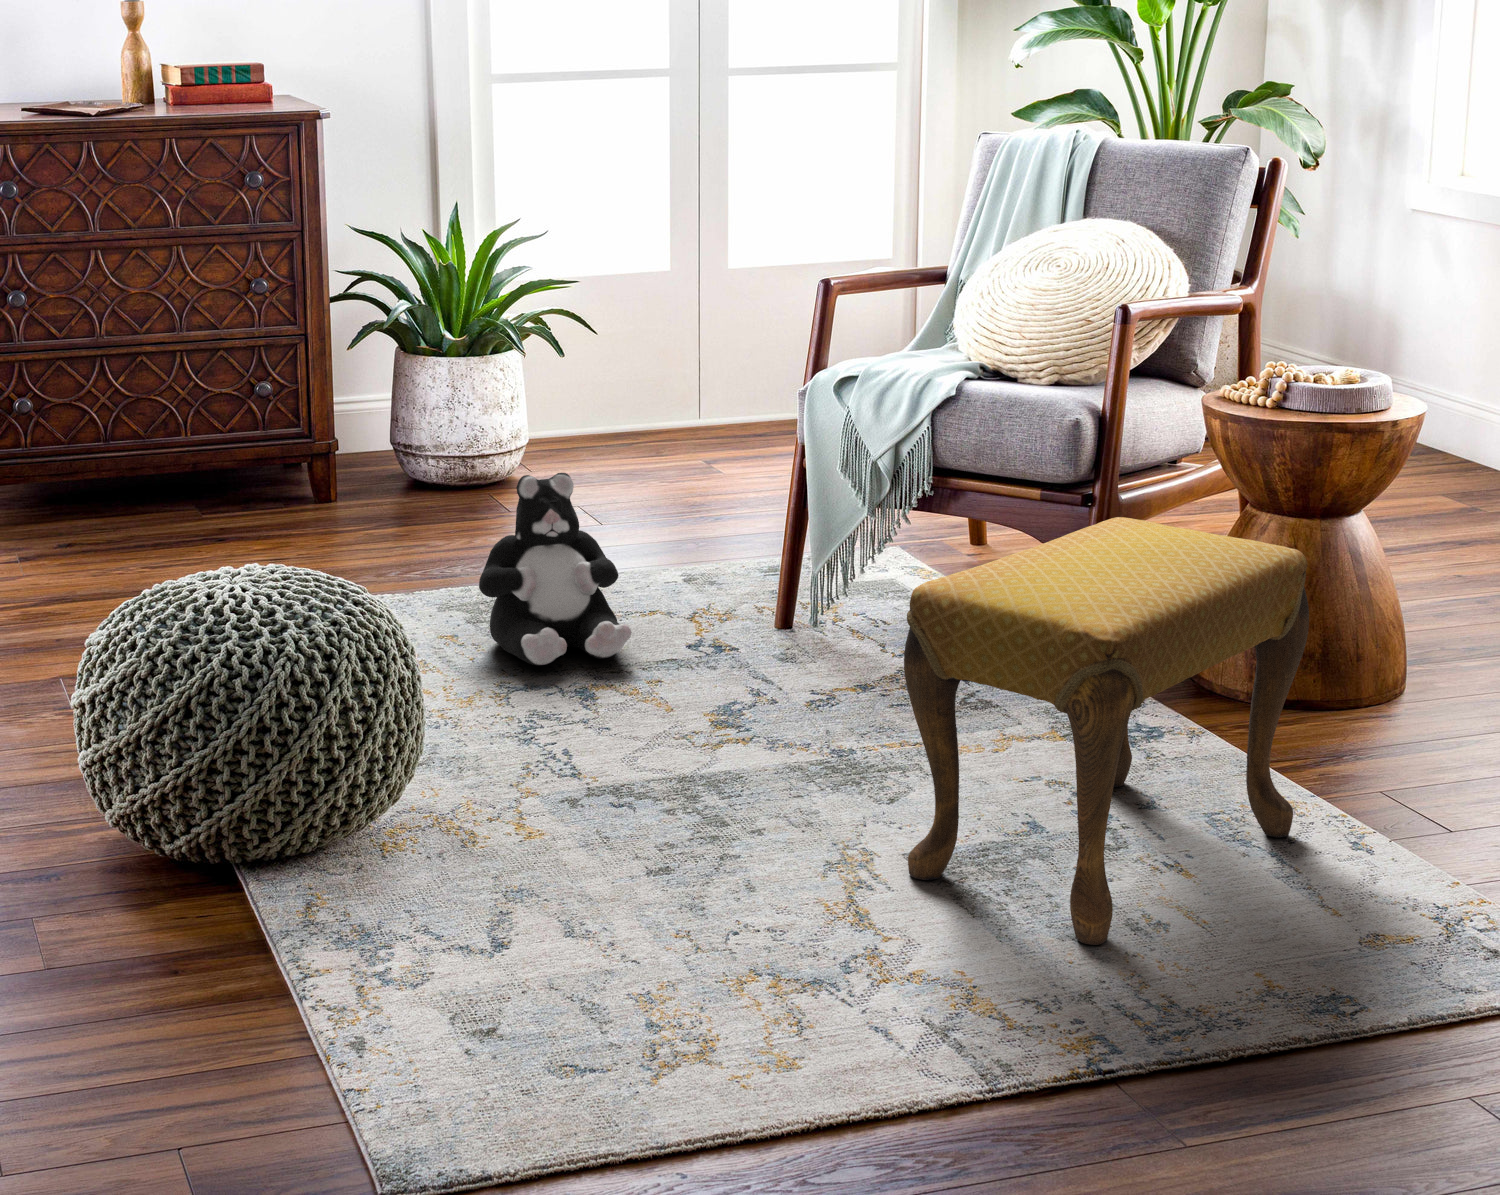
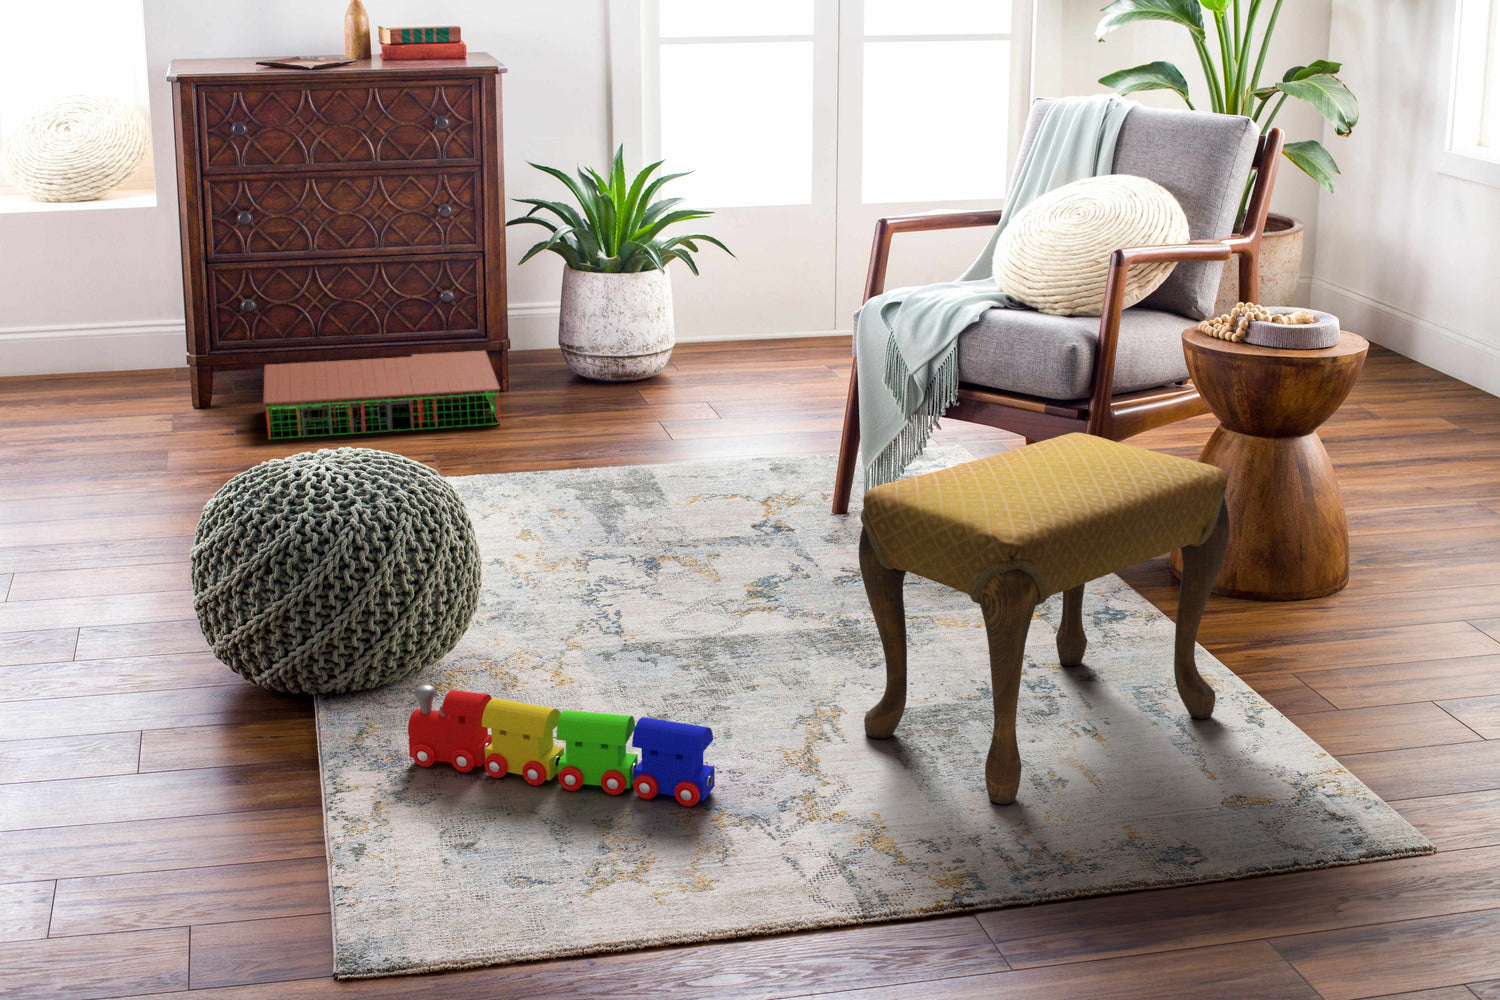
storage bin: none [40,454,344,568] -> present [264,351,500,439]
plush toy: present [479,473,632,665] -> none [576,375,697,536]
toy train: none [377,845,759,970] -> present [408,685,715,806]

